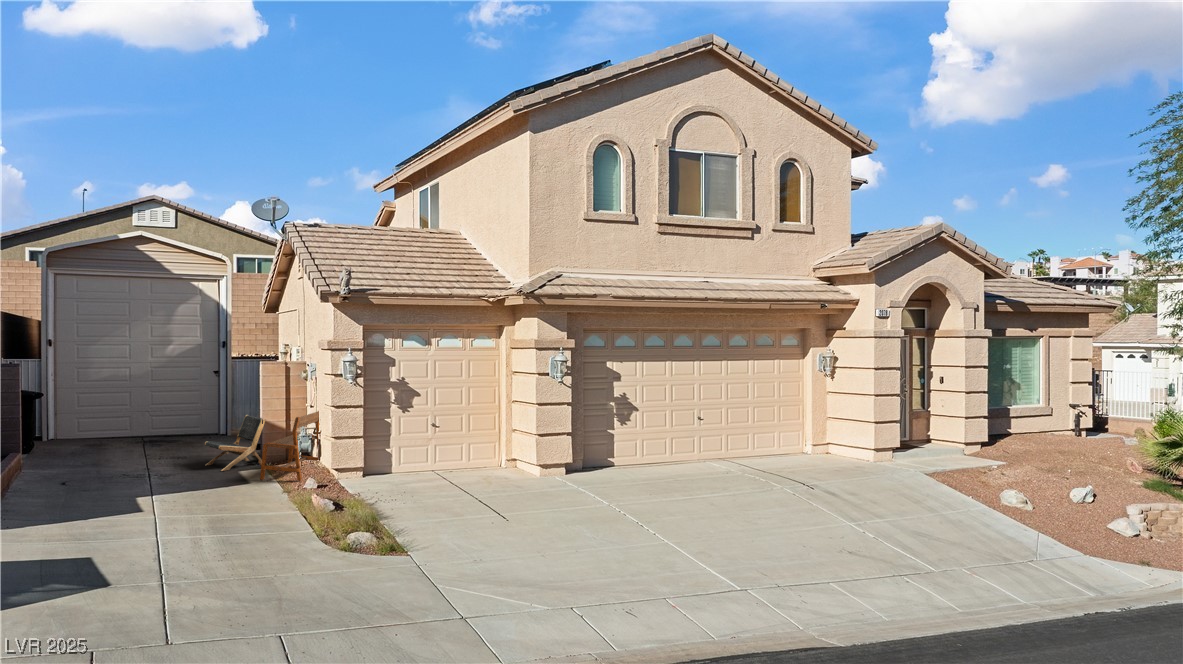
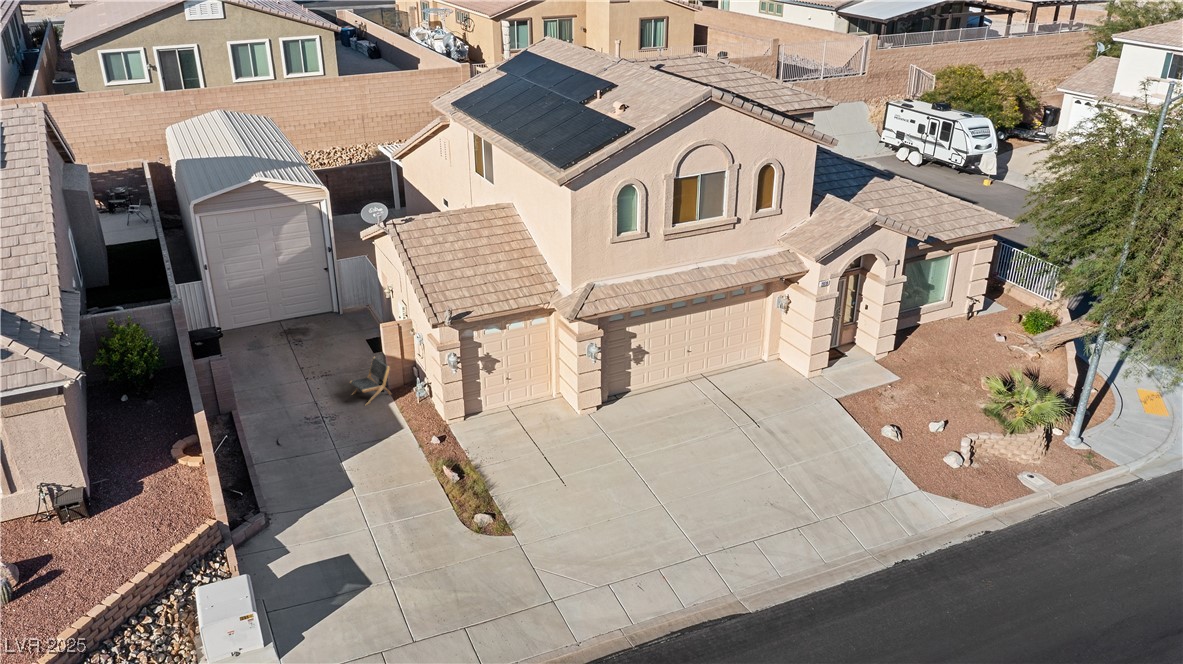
bench: present [260,411,319,481] -> none [396,364,433,421]

